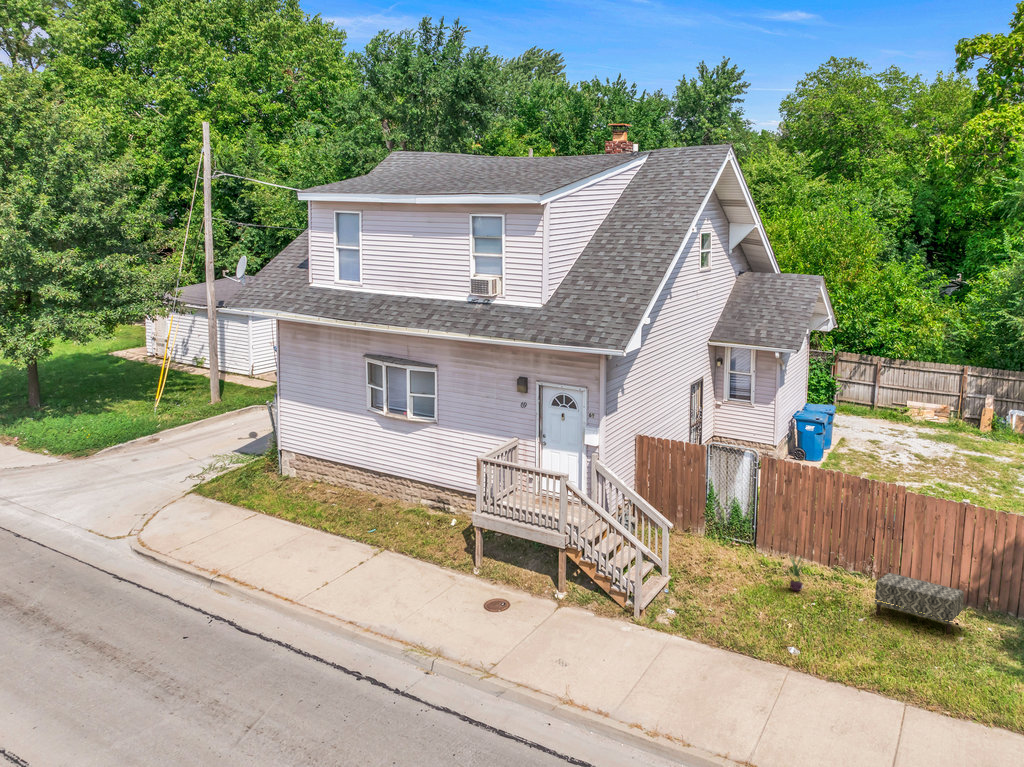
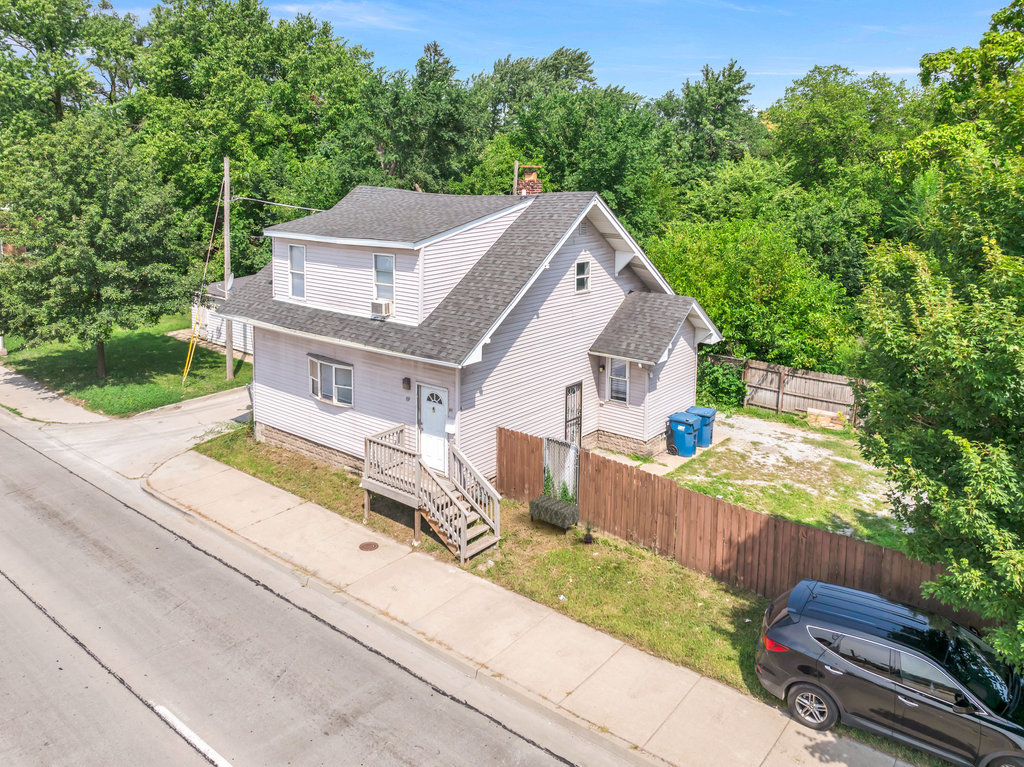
bench: present [875,573,964,634] -> present [529,495,579,534]

